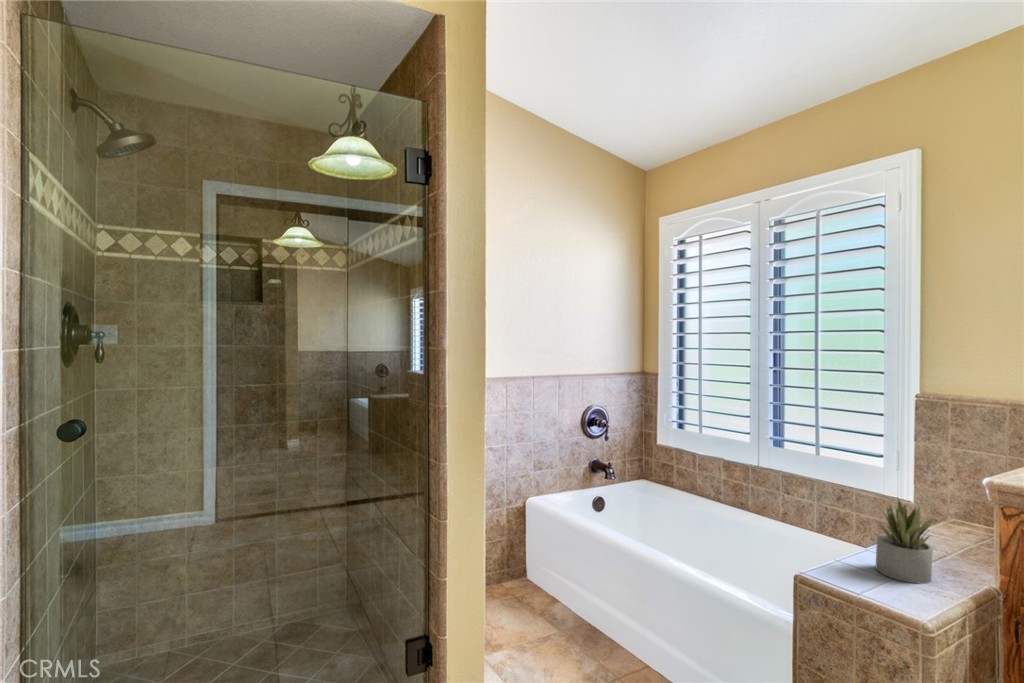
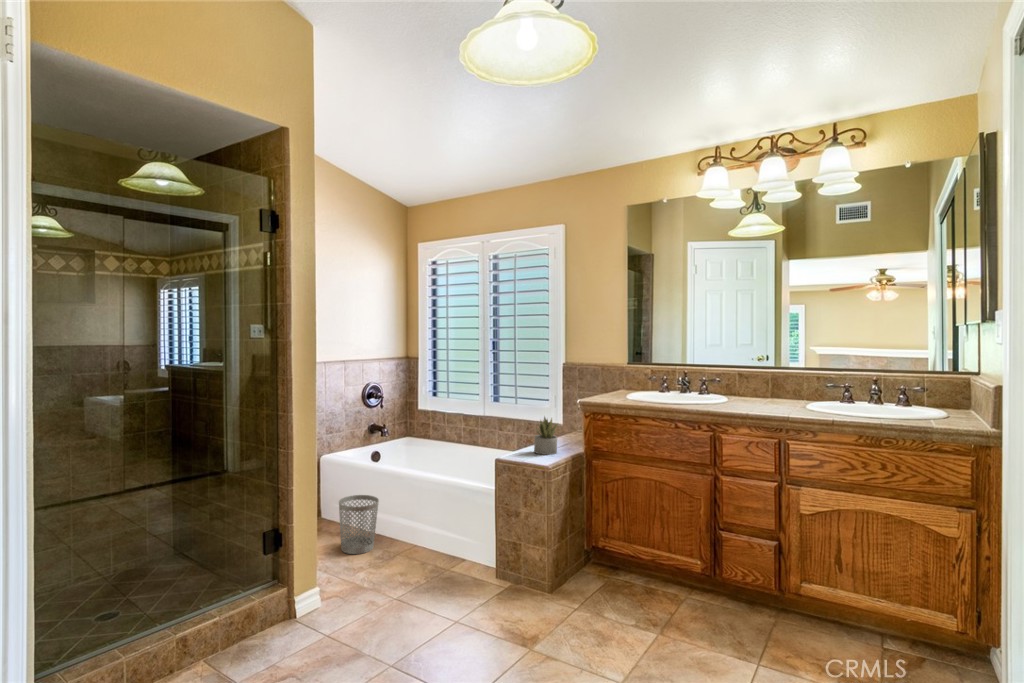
wastebasket: none [536,567,592,660] -> present [339,495,379,554]

